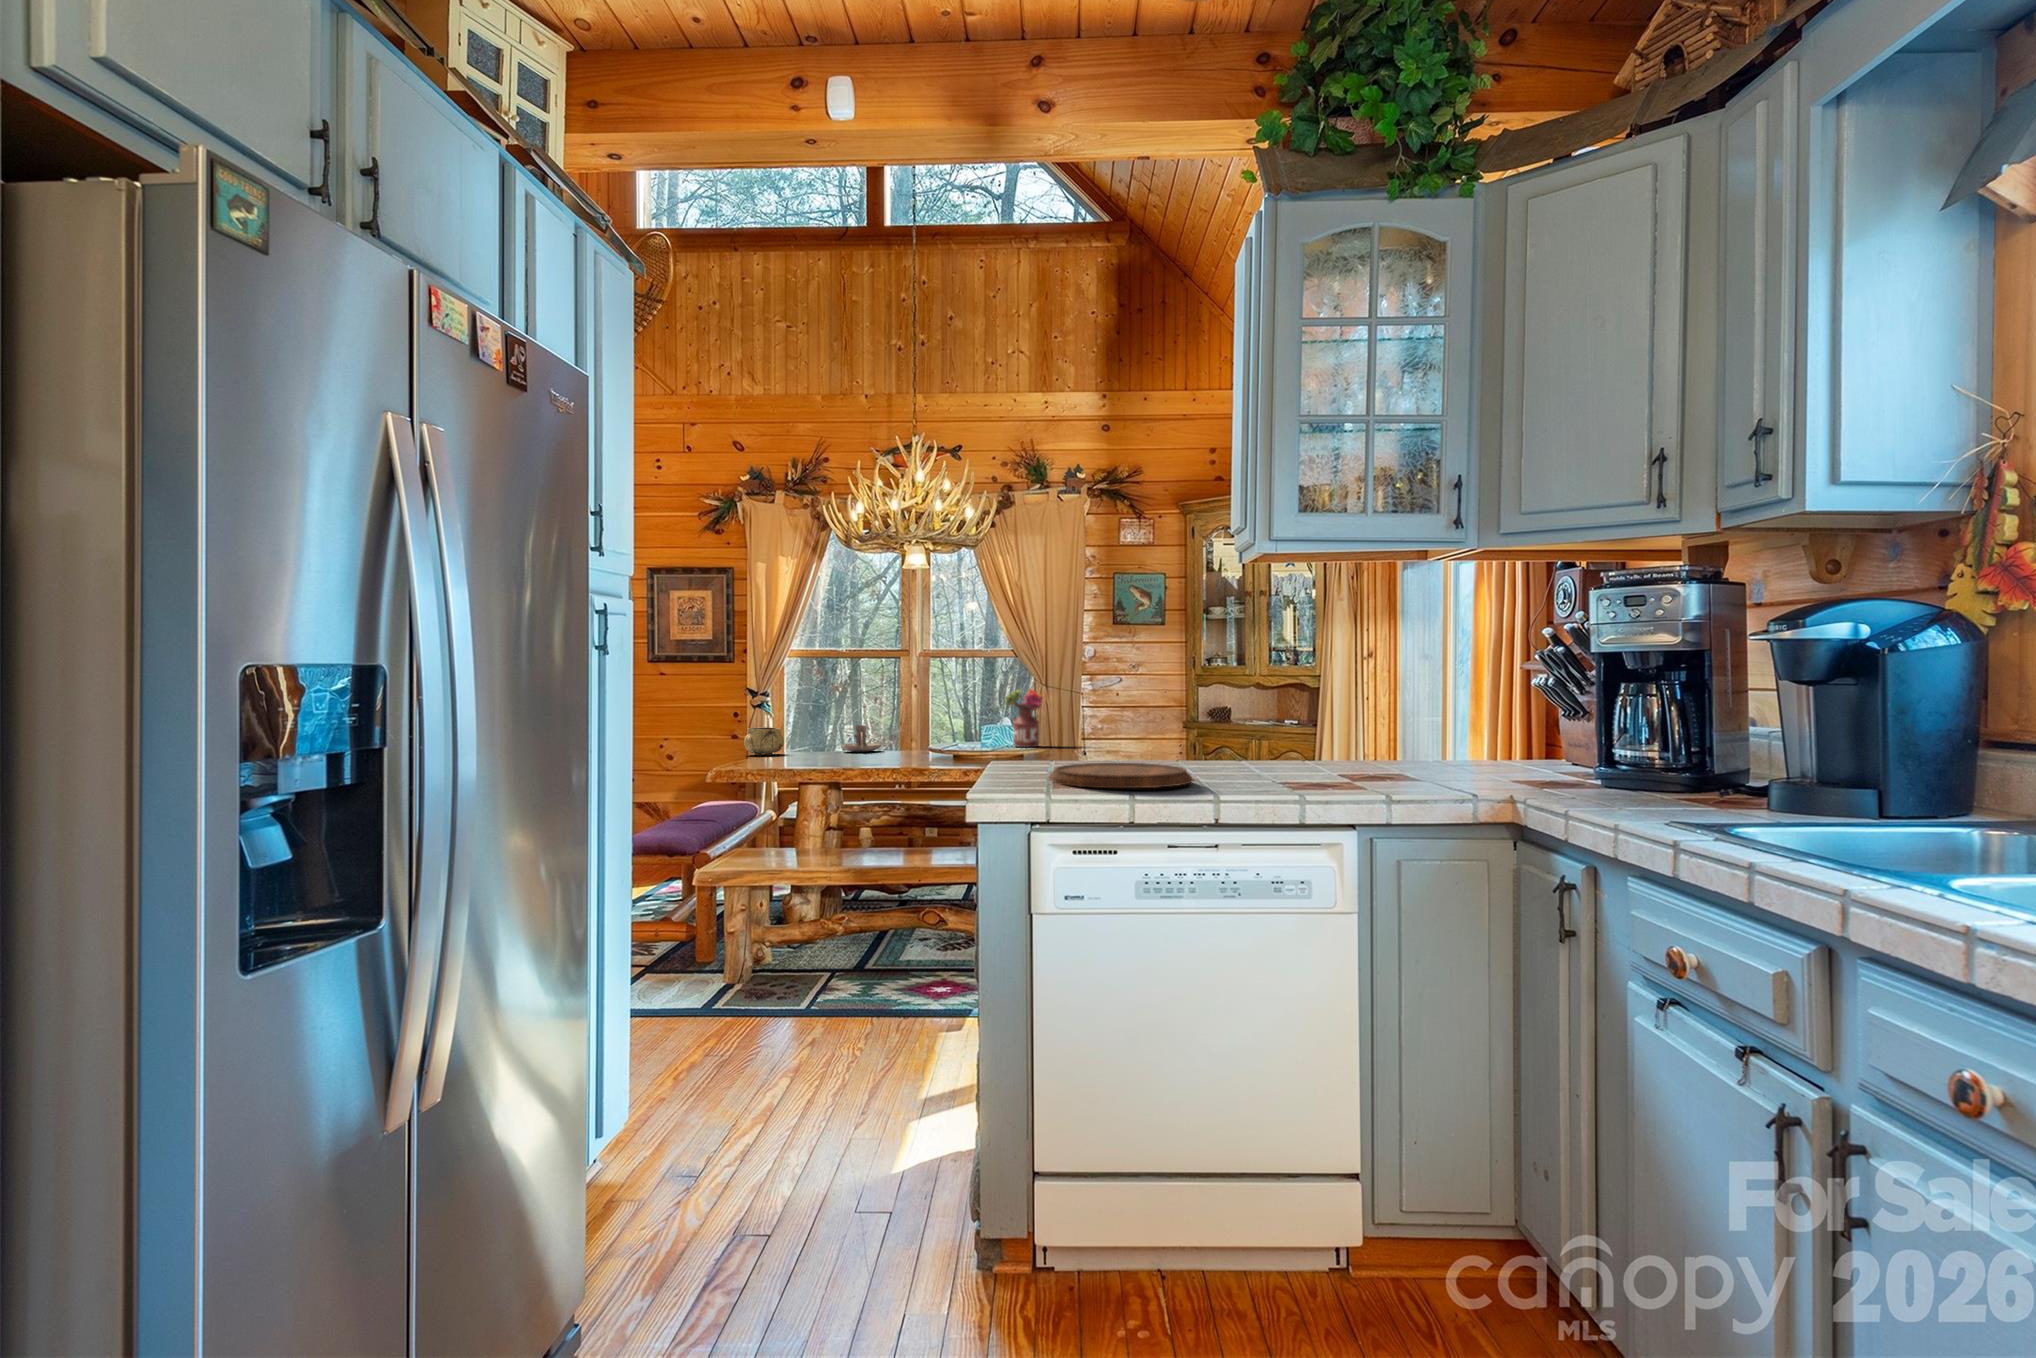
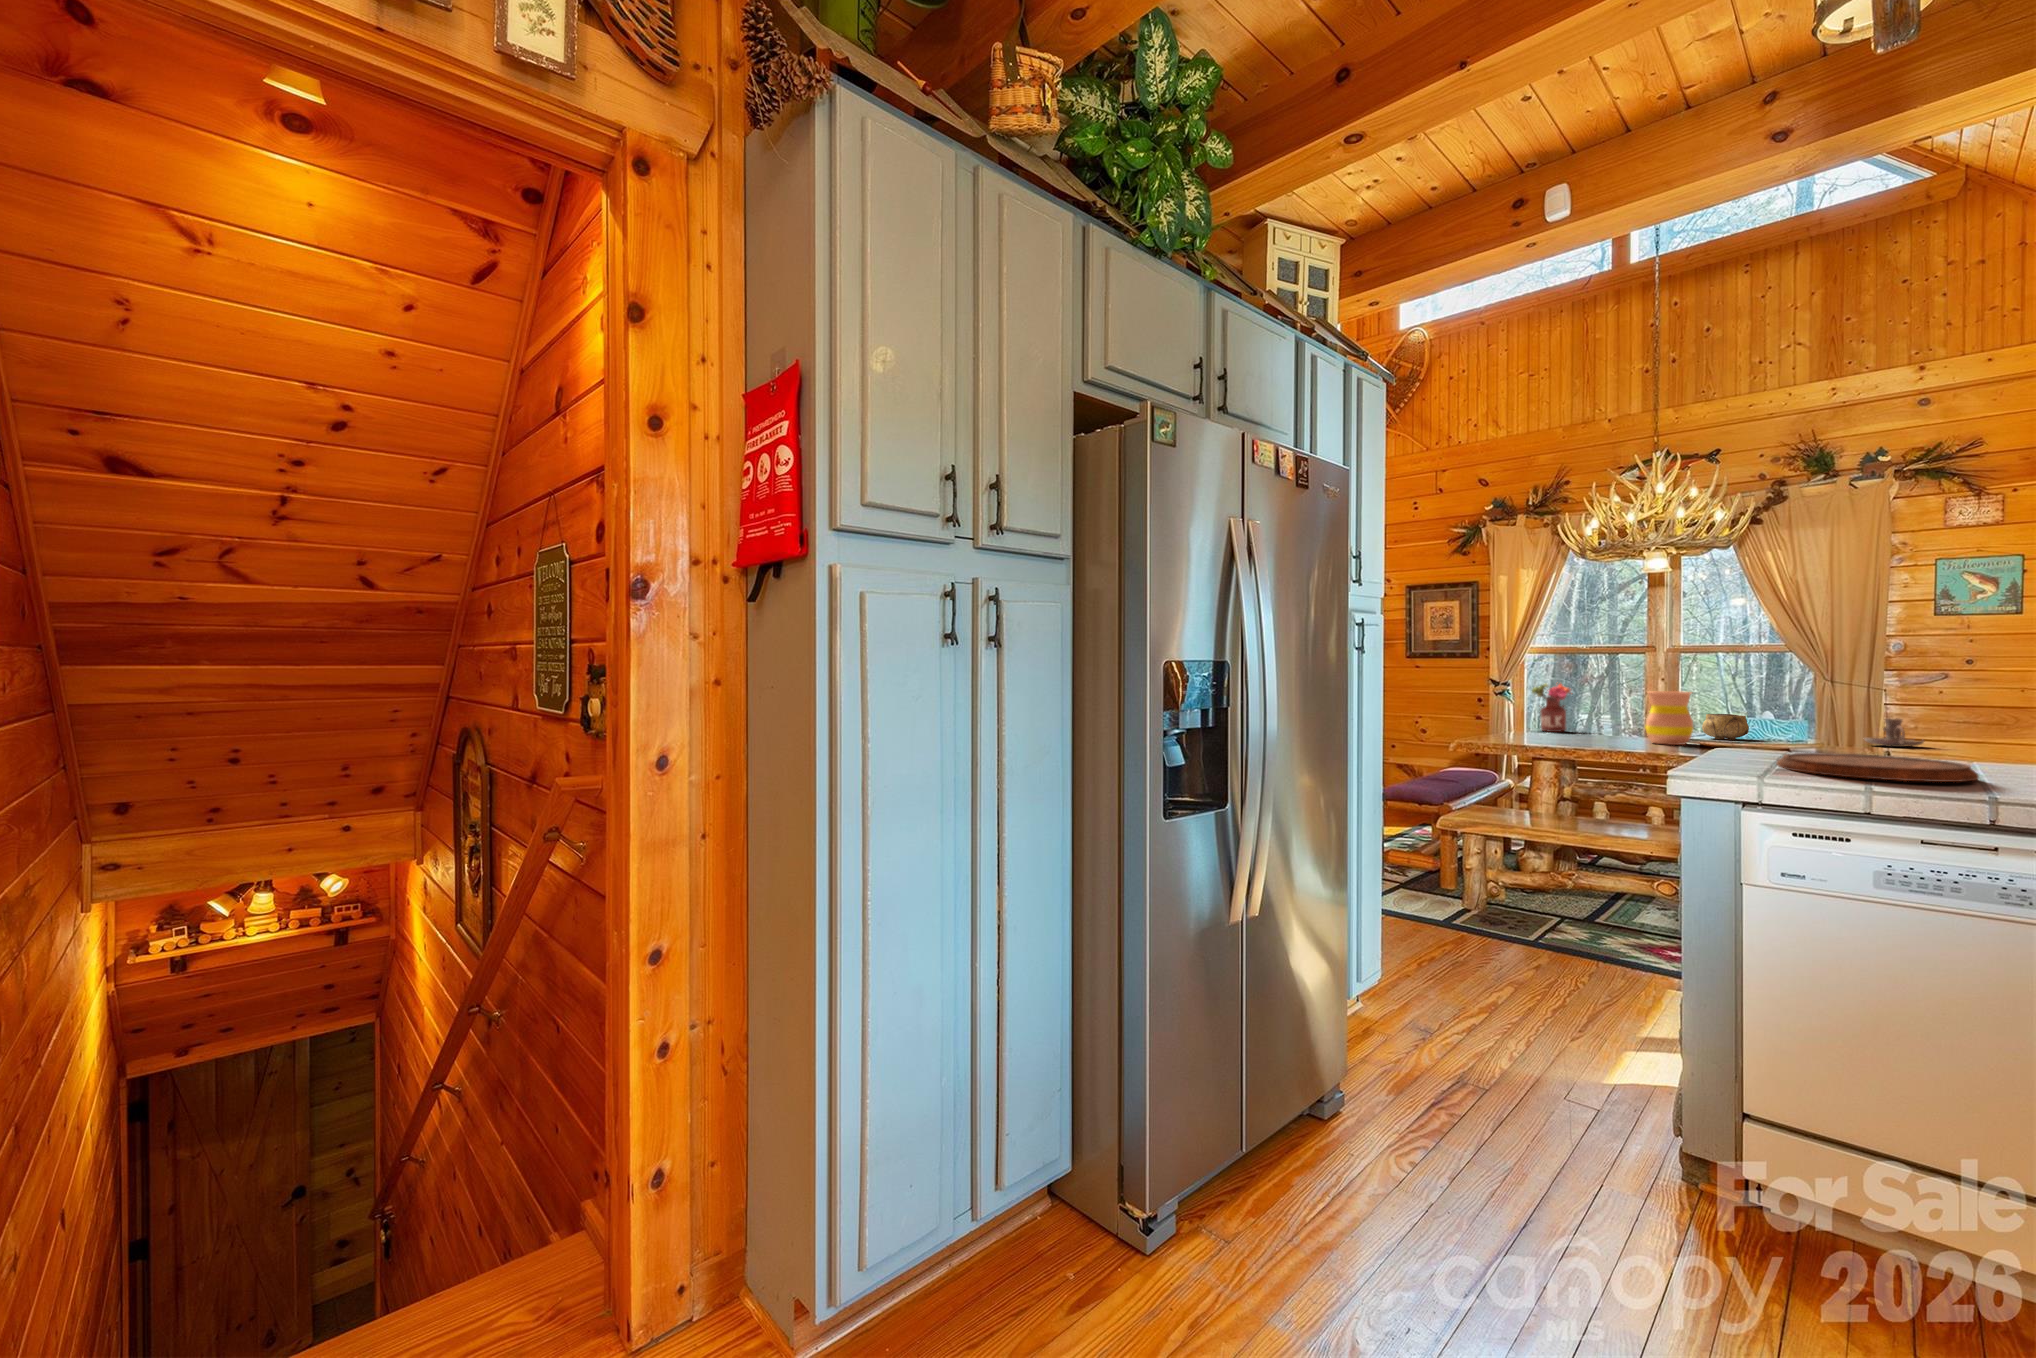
flower arrangement: present [1005,689,1043,747] -> present [1532,684,1570,732]
vase: none [904,700,945,758] -> present [1645,691,1694,745]
candle holder: present [841,725,881,752] -> present [1865,718,1924,747]
decorative bowl: present [744,727,784,755] -> present [1702,714,1749,740]

